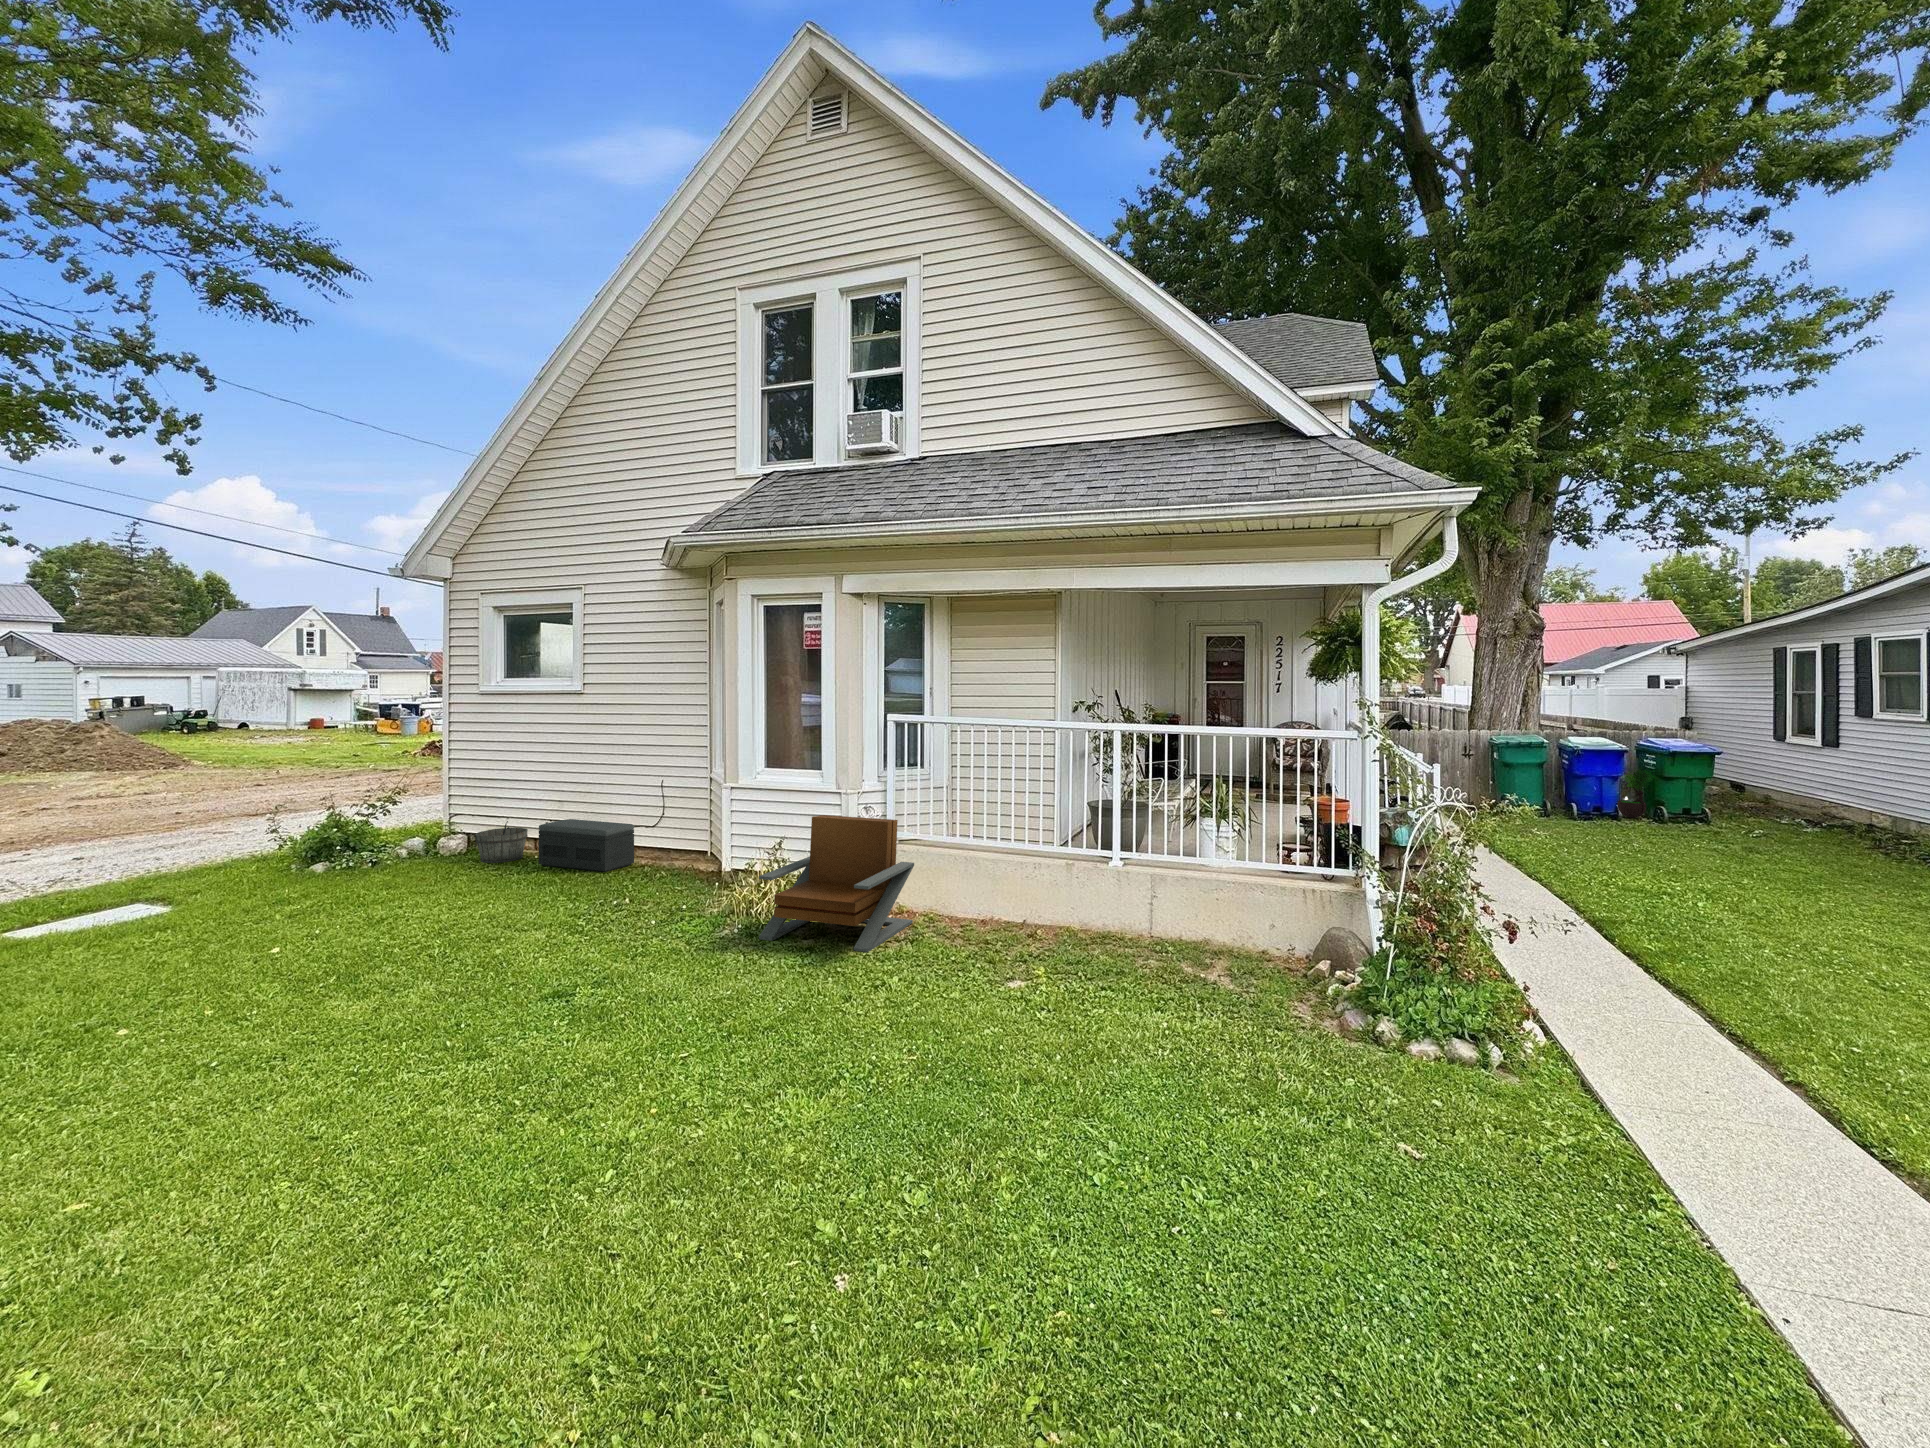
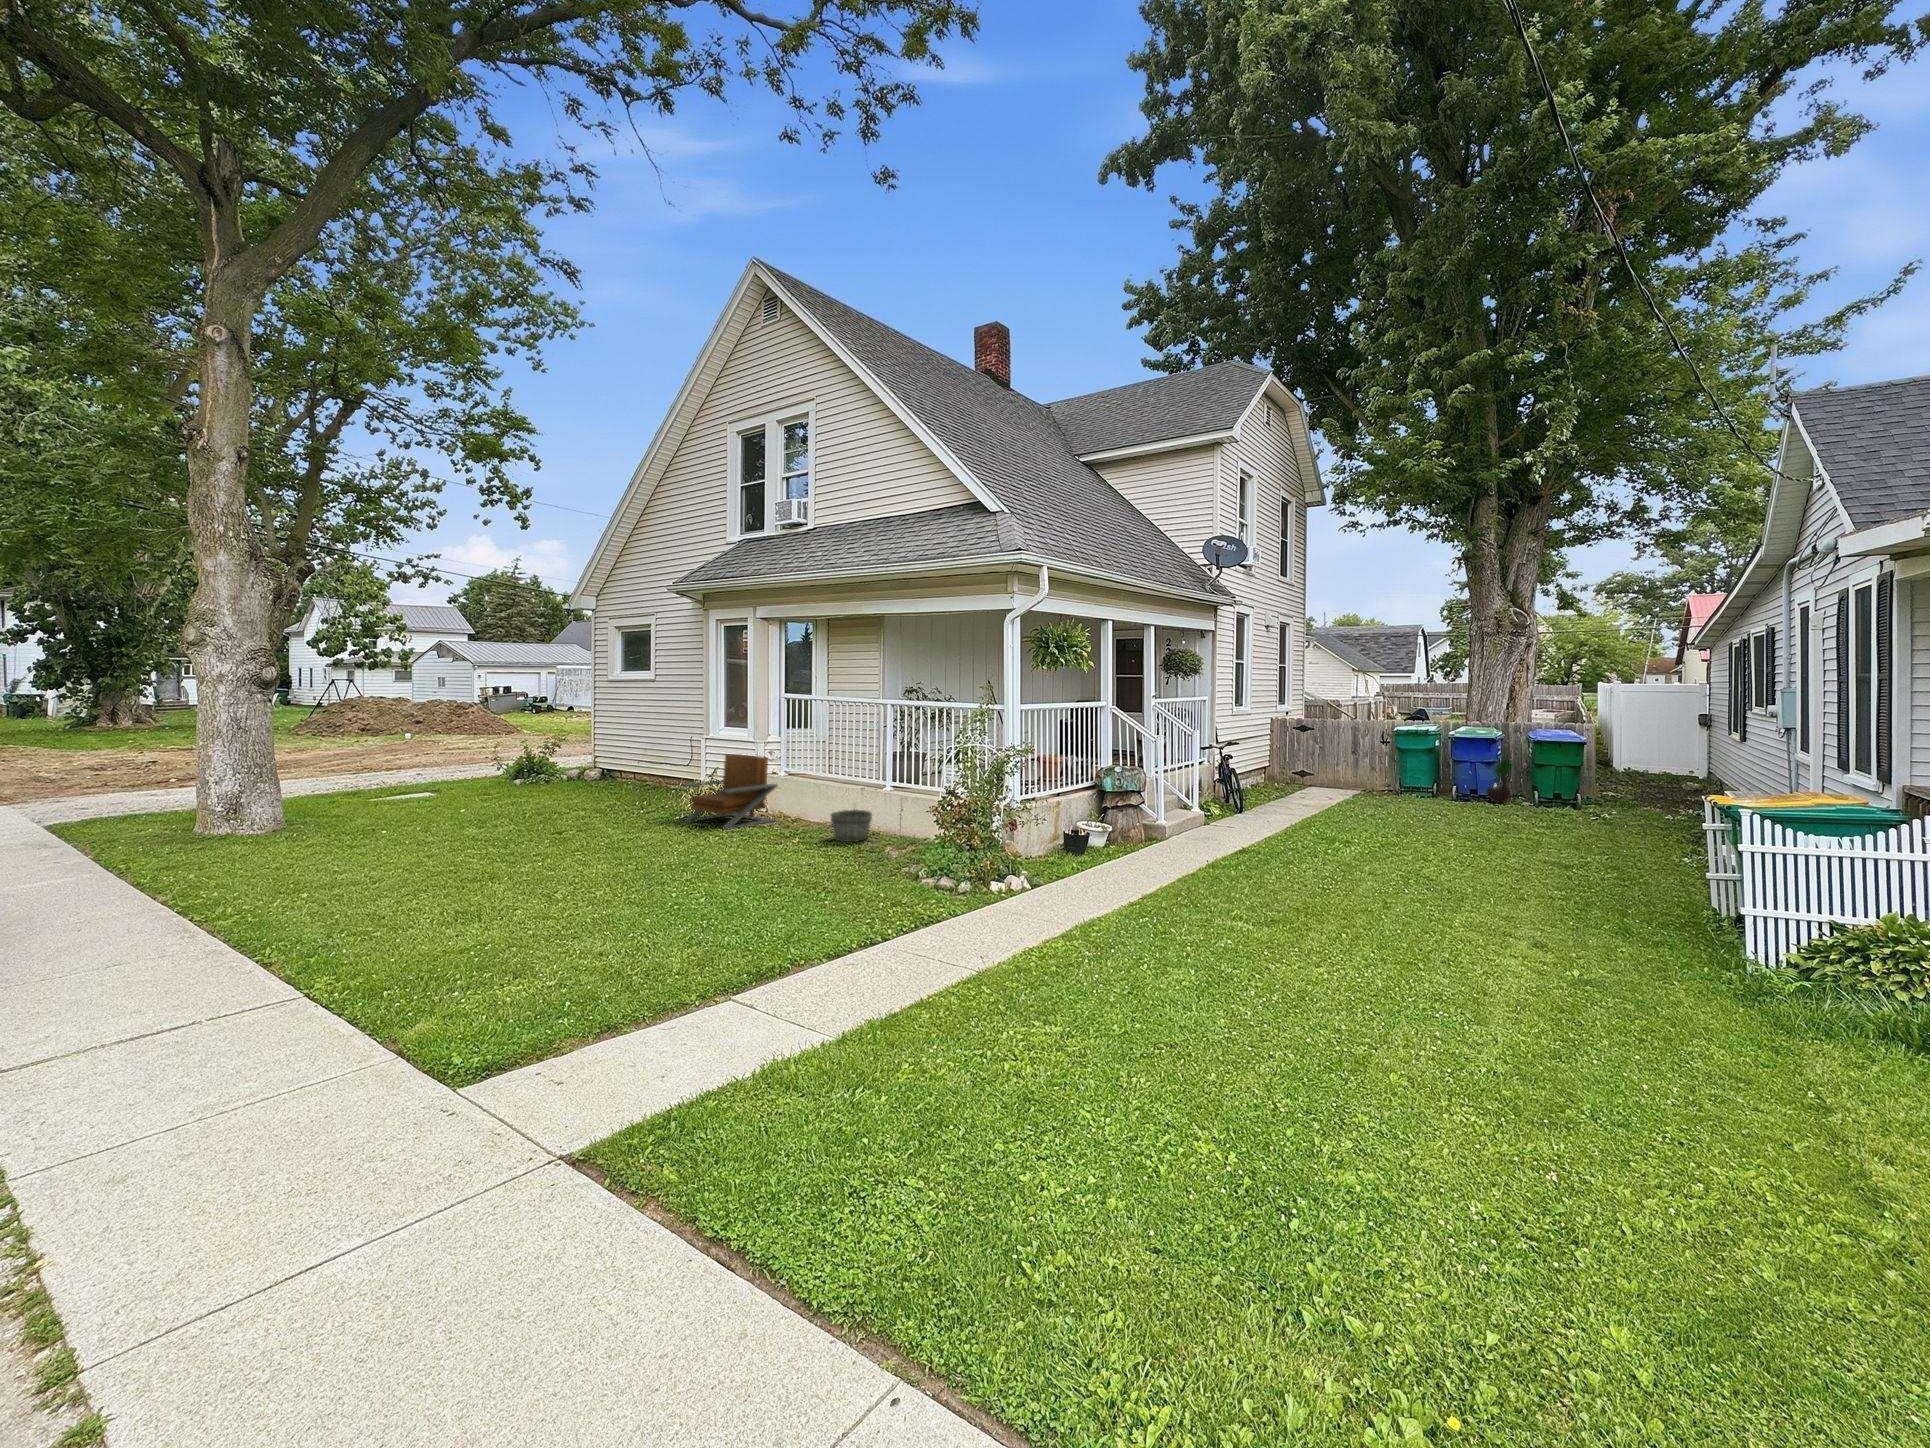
storage bench: present [539,819,634,872] -> none [628,760,678,792]
wooden bucket: present [475,821,528,863] -> present [831,809,872,842]

